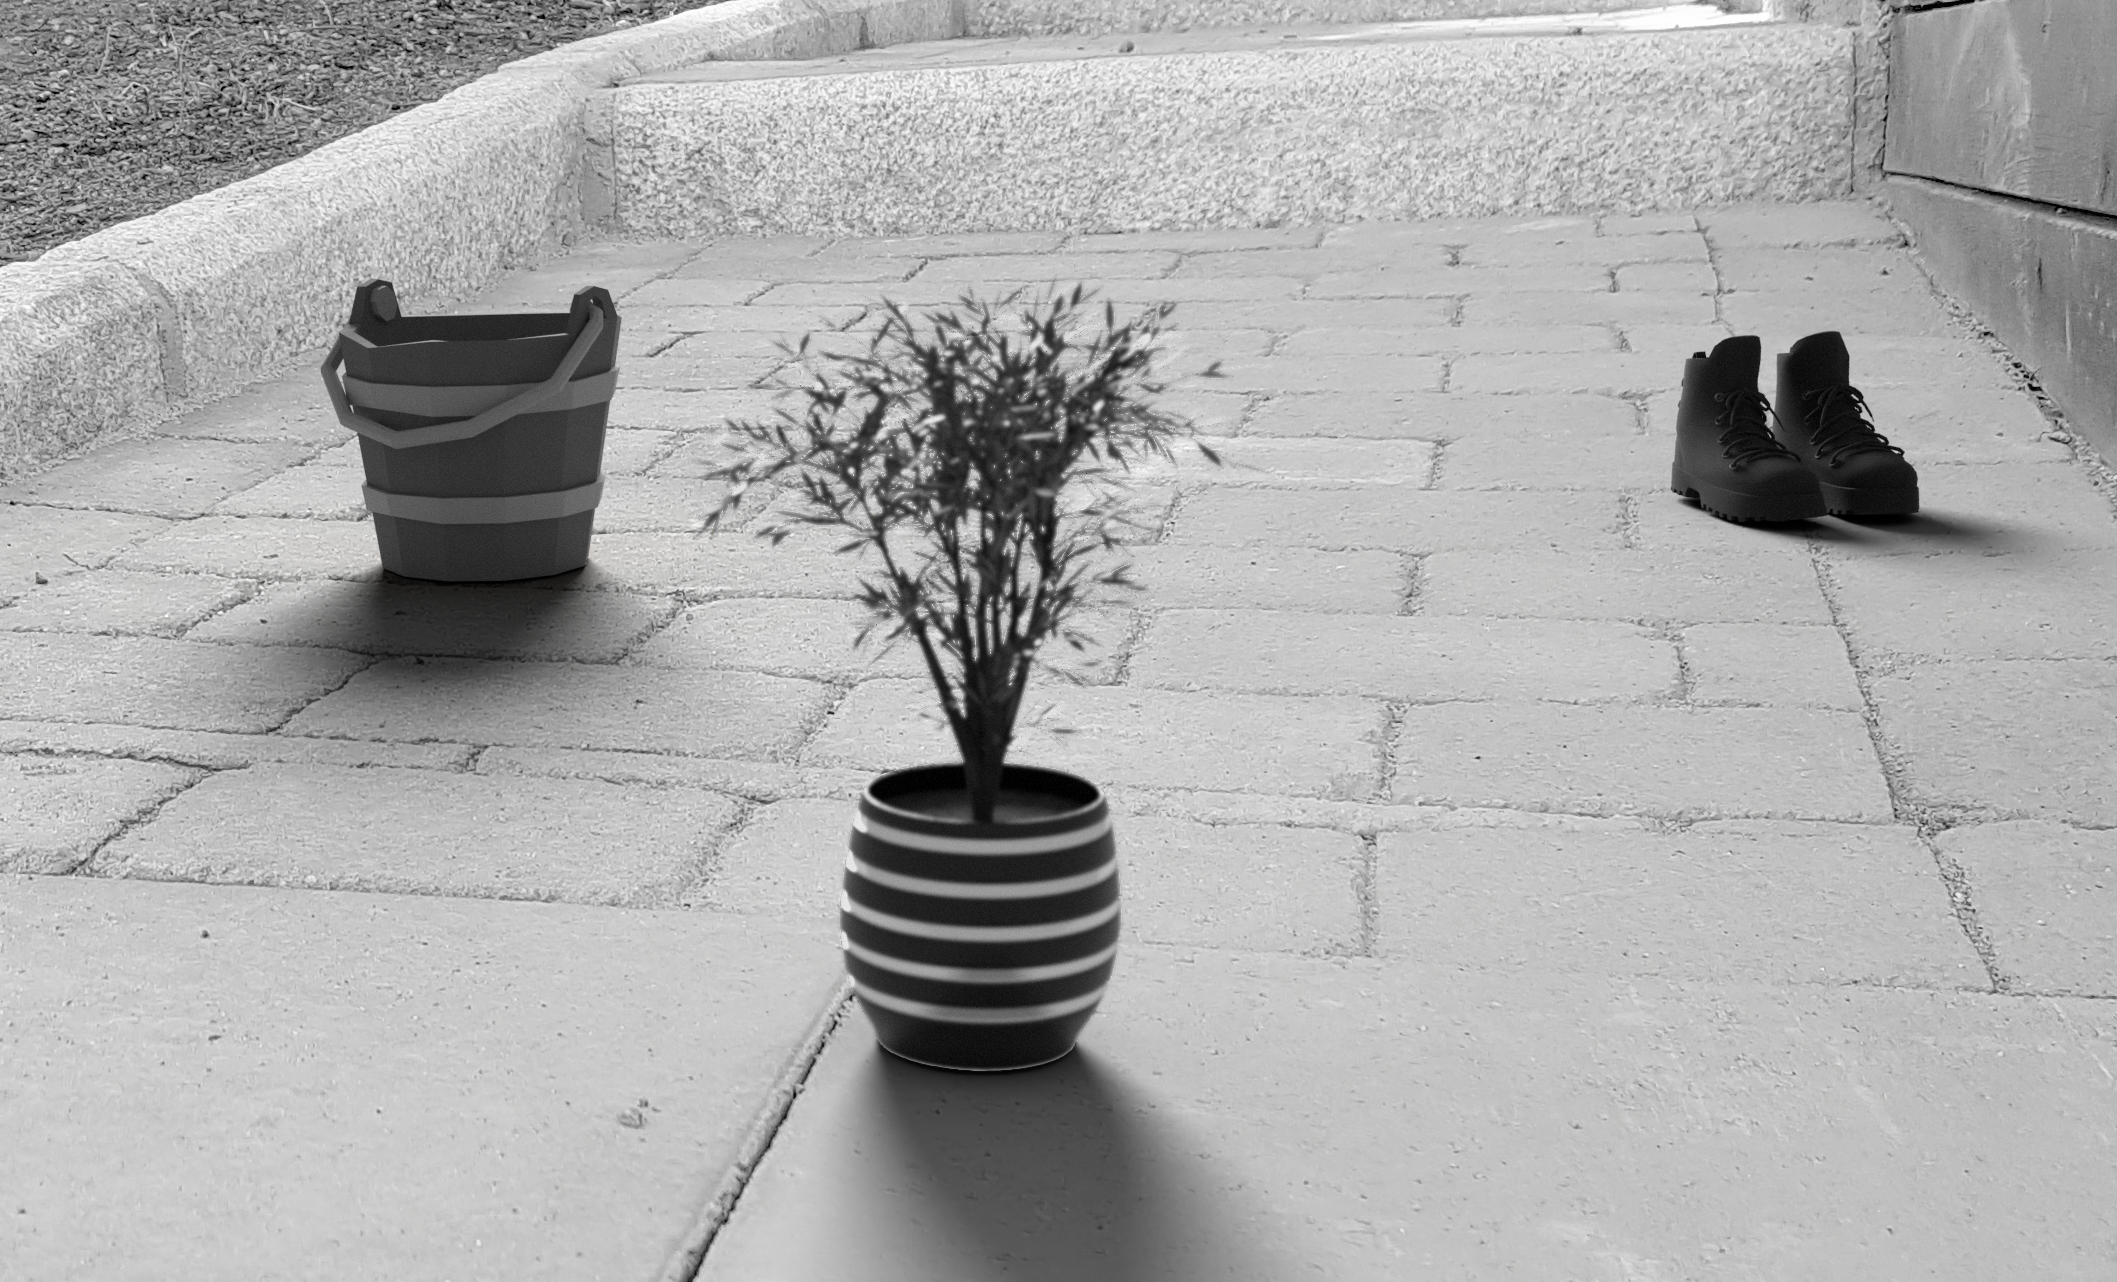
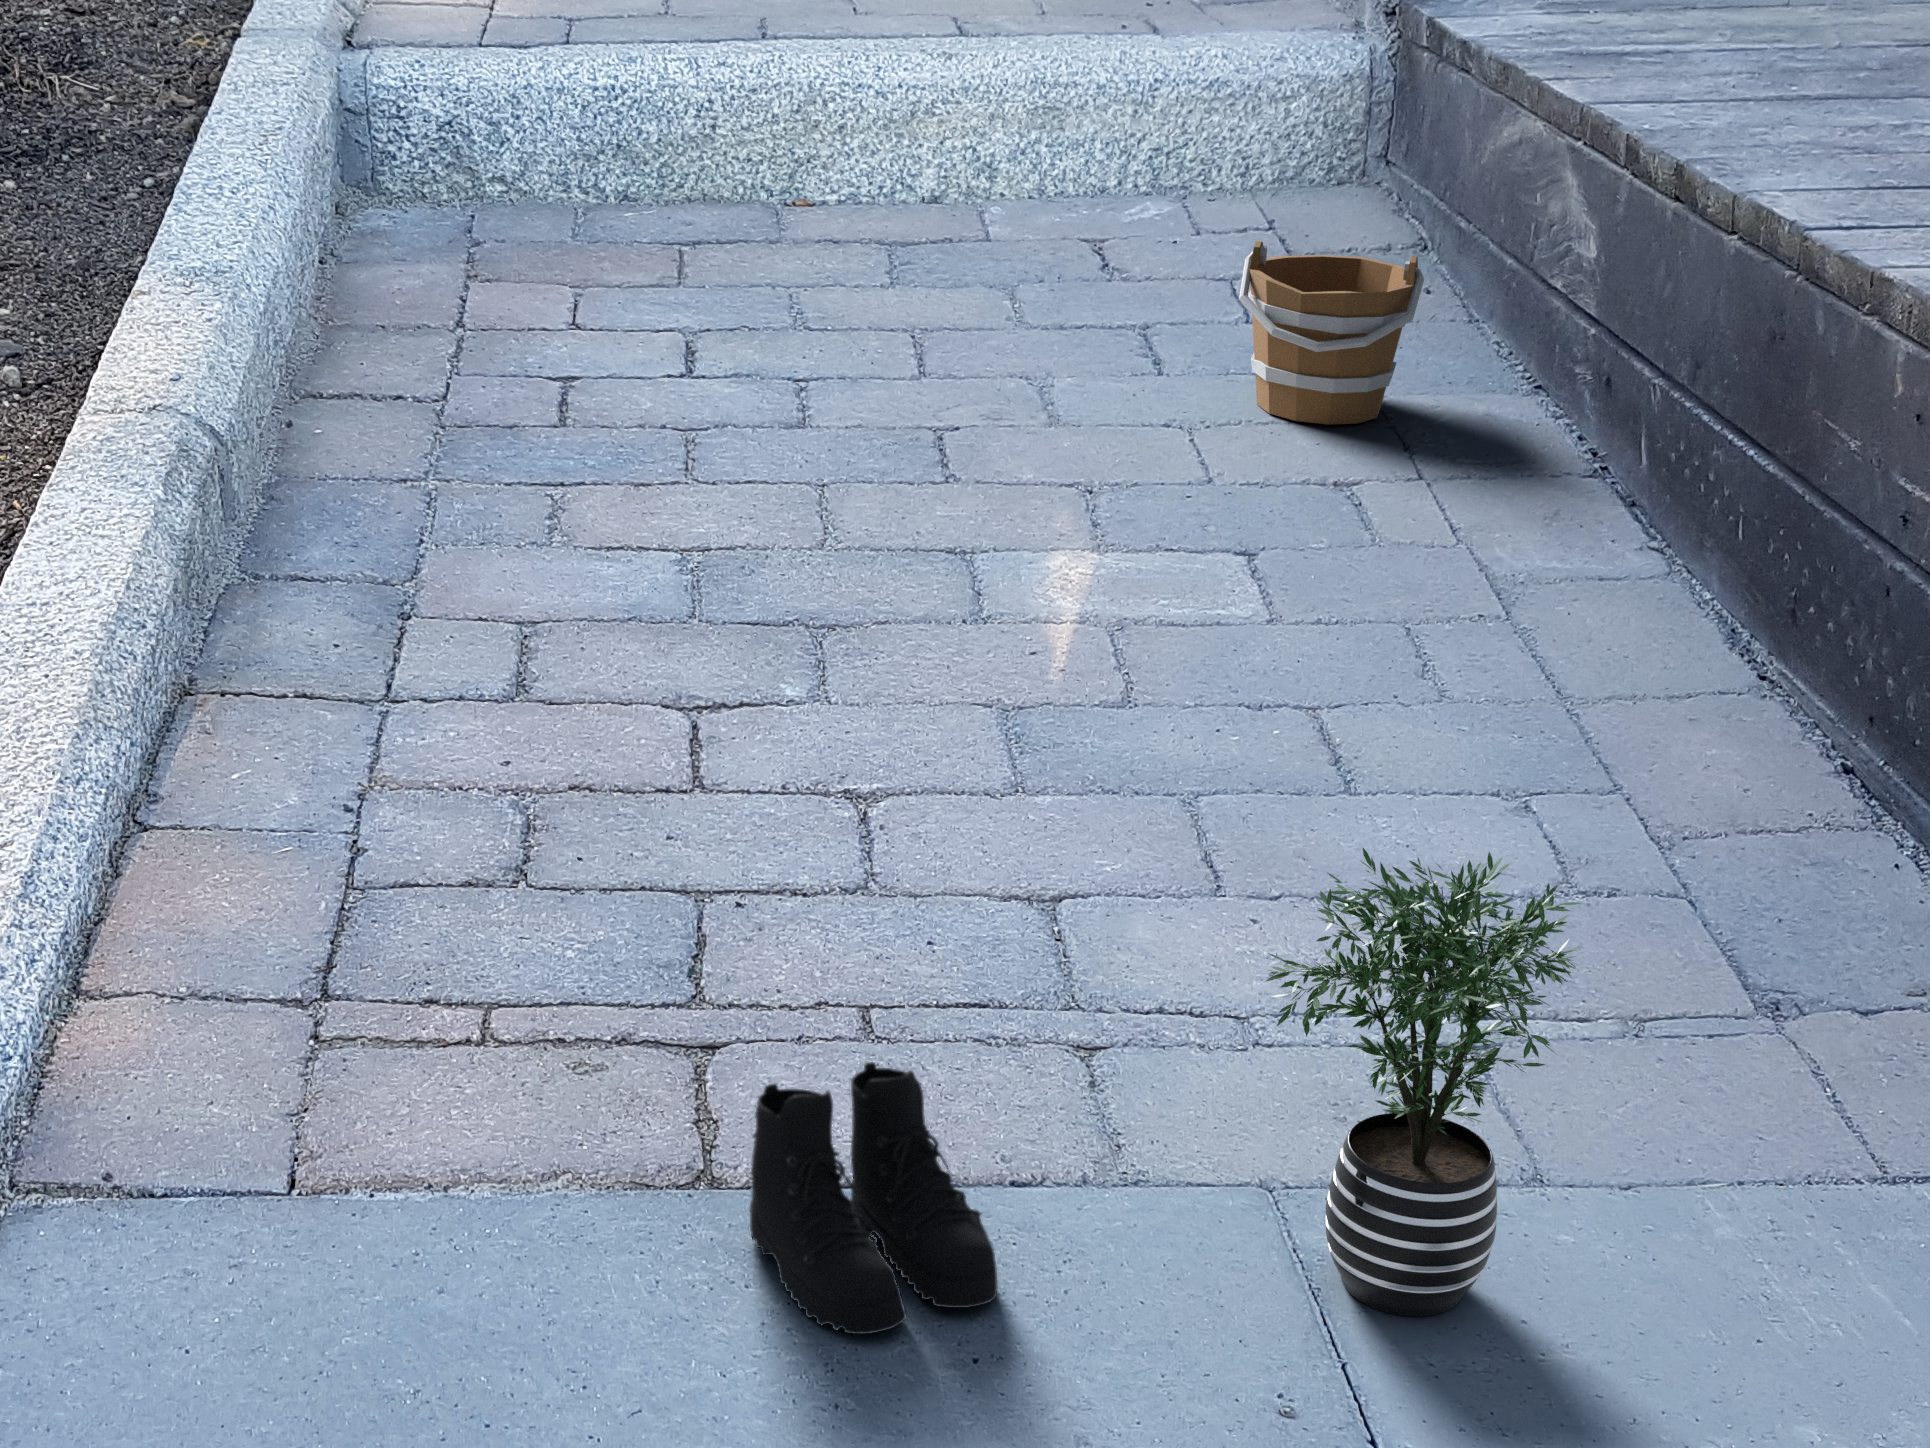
bucket: present [321,279,622,581] -> present [1239,241,1424,425]
boots: present [1671,331,1919,522] -> present [750,1062,998,1334]

